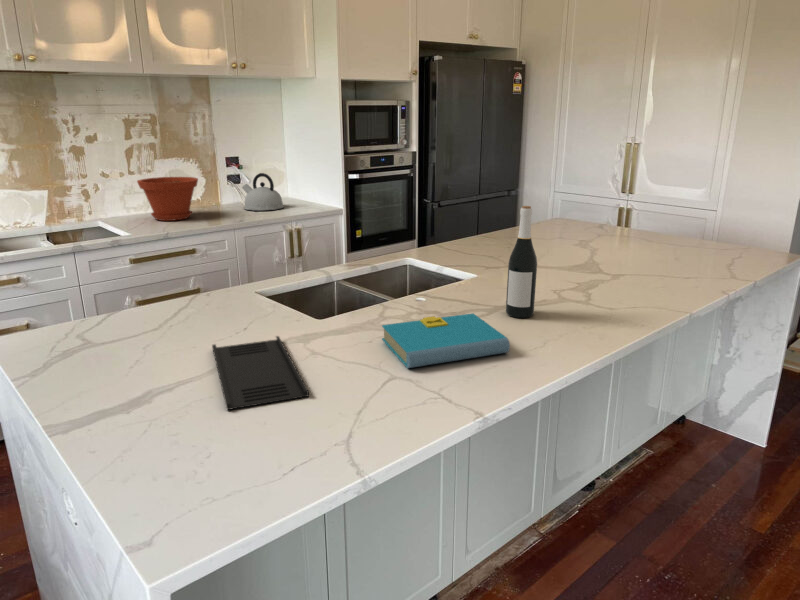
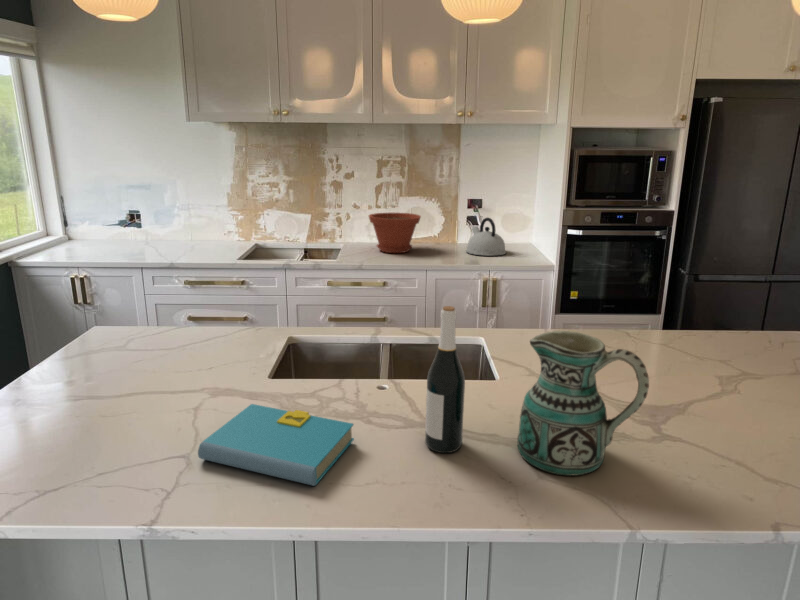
ceramic pitcher: none [549,215,633,308] -> present [518,331,649,476]
tray: present [212,336,309,410] -> none [34,374,197,450]

